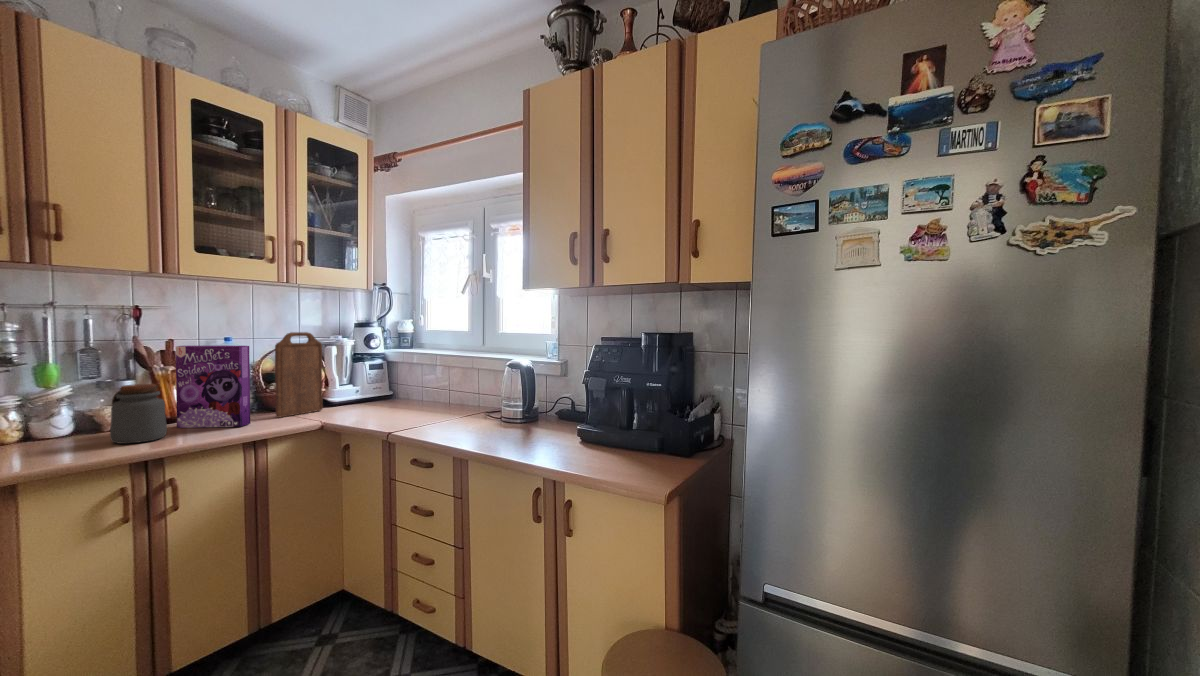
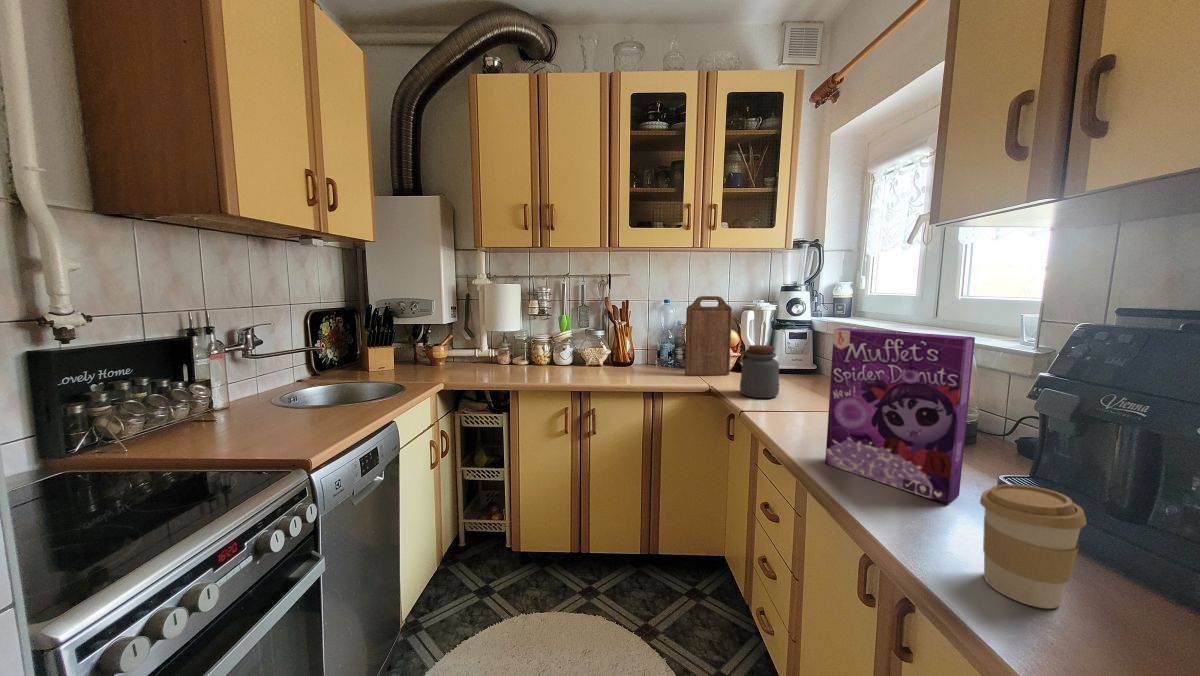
cereal box: present [176,345,250,428] -> present [825,328,975,504]
jar: present [110,384,167,444] -> present [740,345,779,398]
coffee cup: none [558,409,588,456] -> present [980,484,1086,608]

